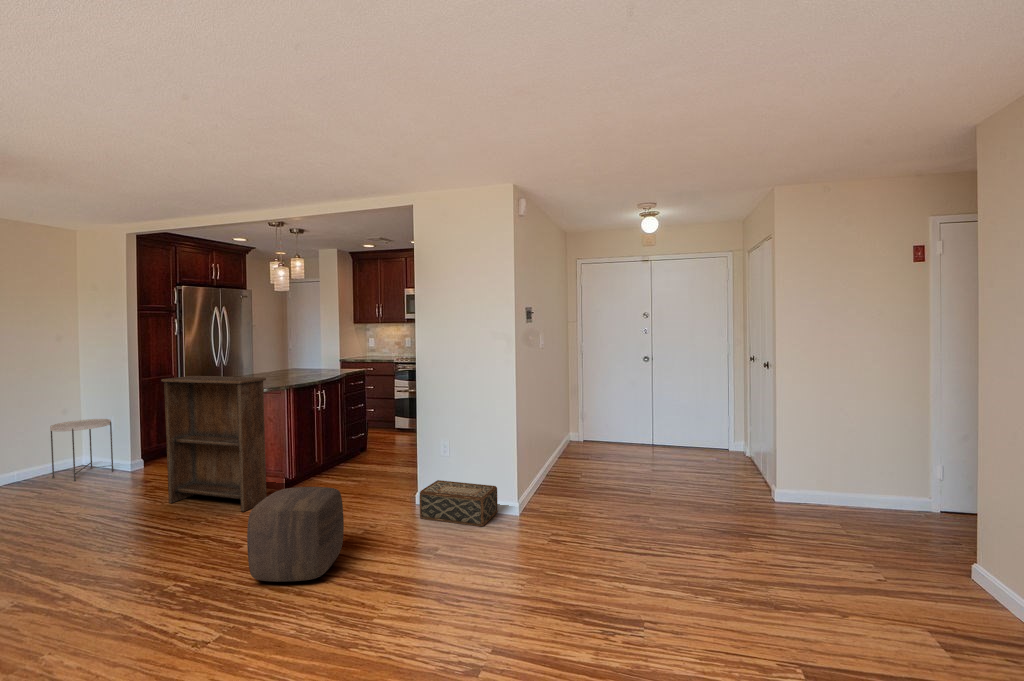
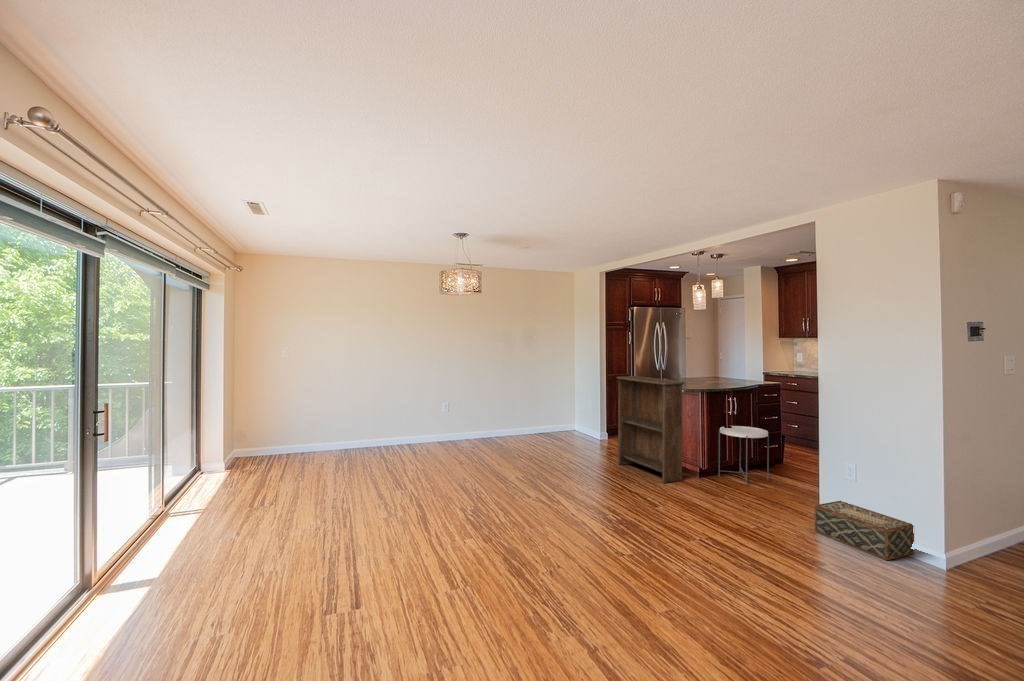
side table: present [50,419,113,481] -> present [718,426,769,486]
ottoman: present [247,487,344,582] -> none [656,470,732,544]

